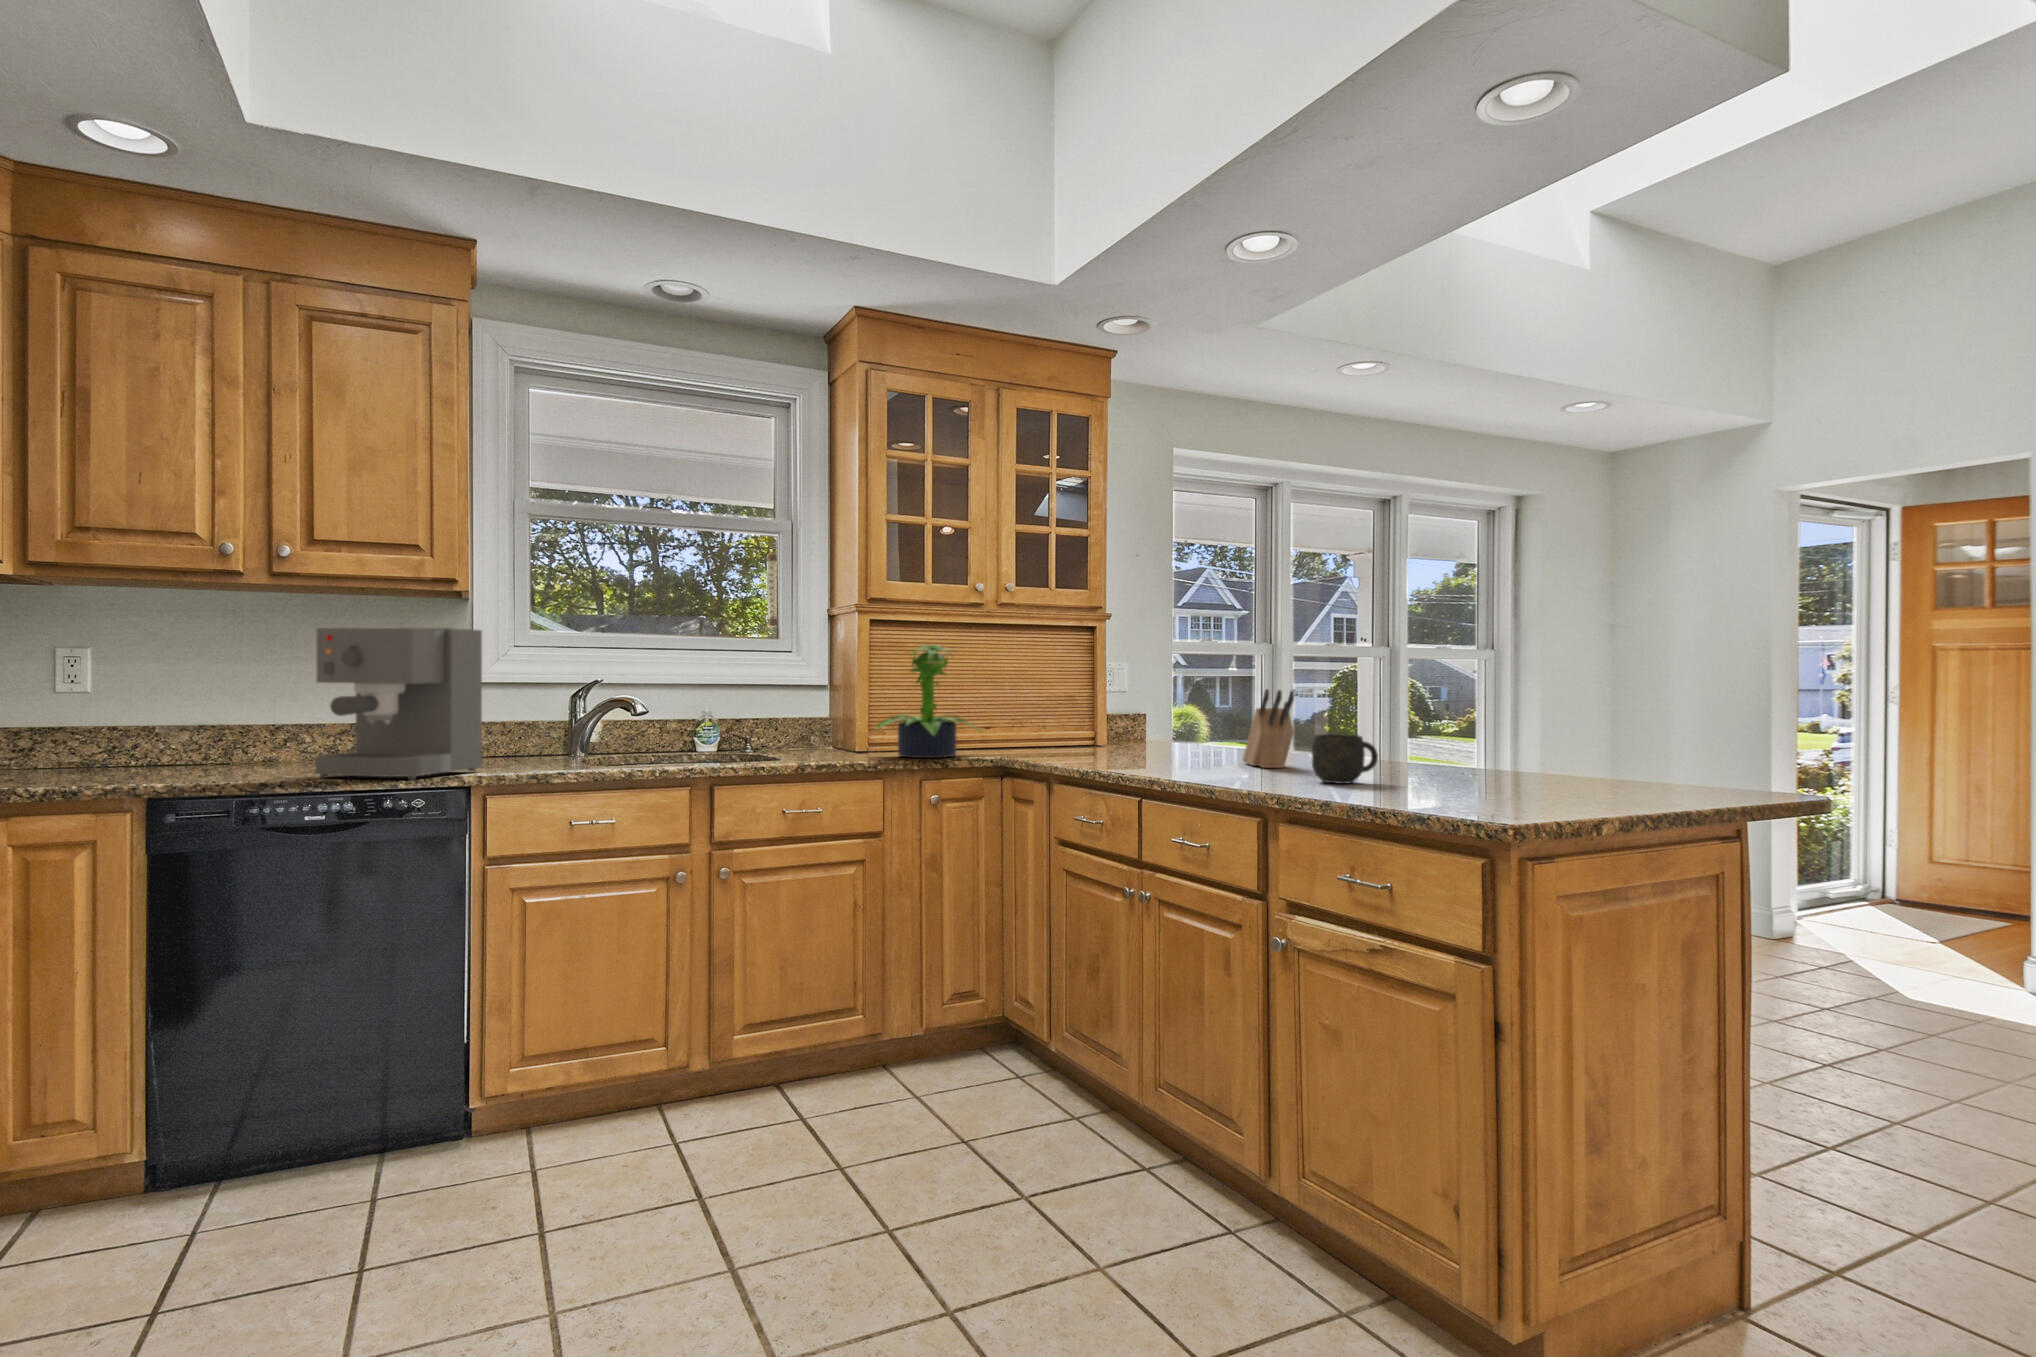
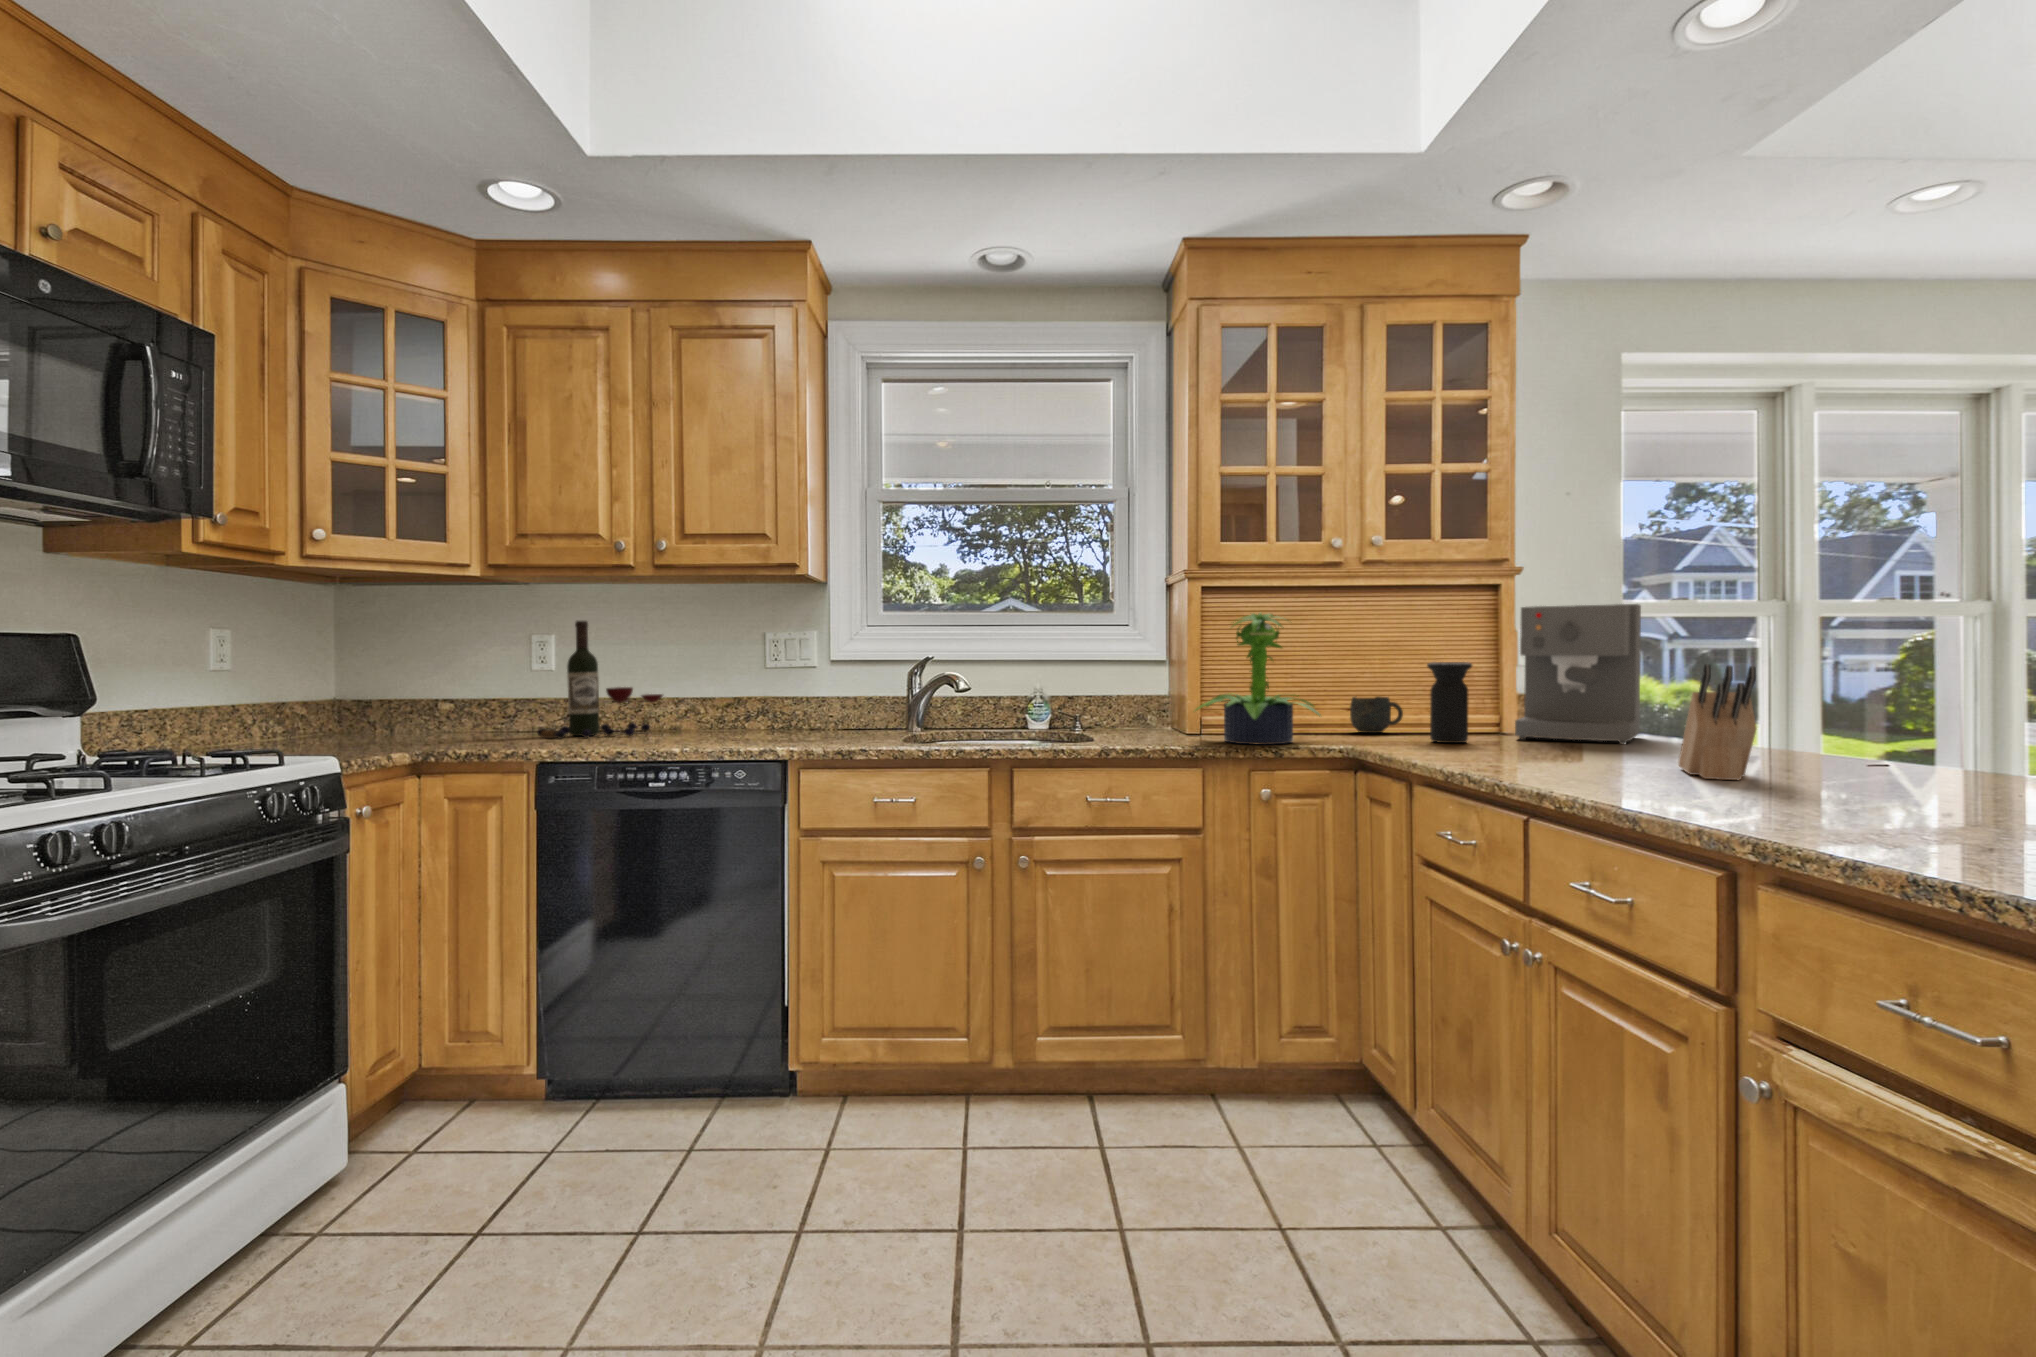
coffee maker: present [315,628,482,780] -> present [1515,604,1641,744]
wine bottle: none [85,632,267,773] -> present [537,621,663,739]
vase: none [1056,688,1090,753] -> present [1427,662,1472,743]
mug: present [1312,734,1378,784] -> present [1350,696,1403,733]

